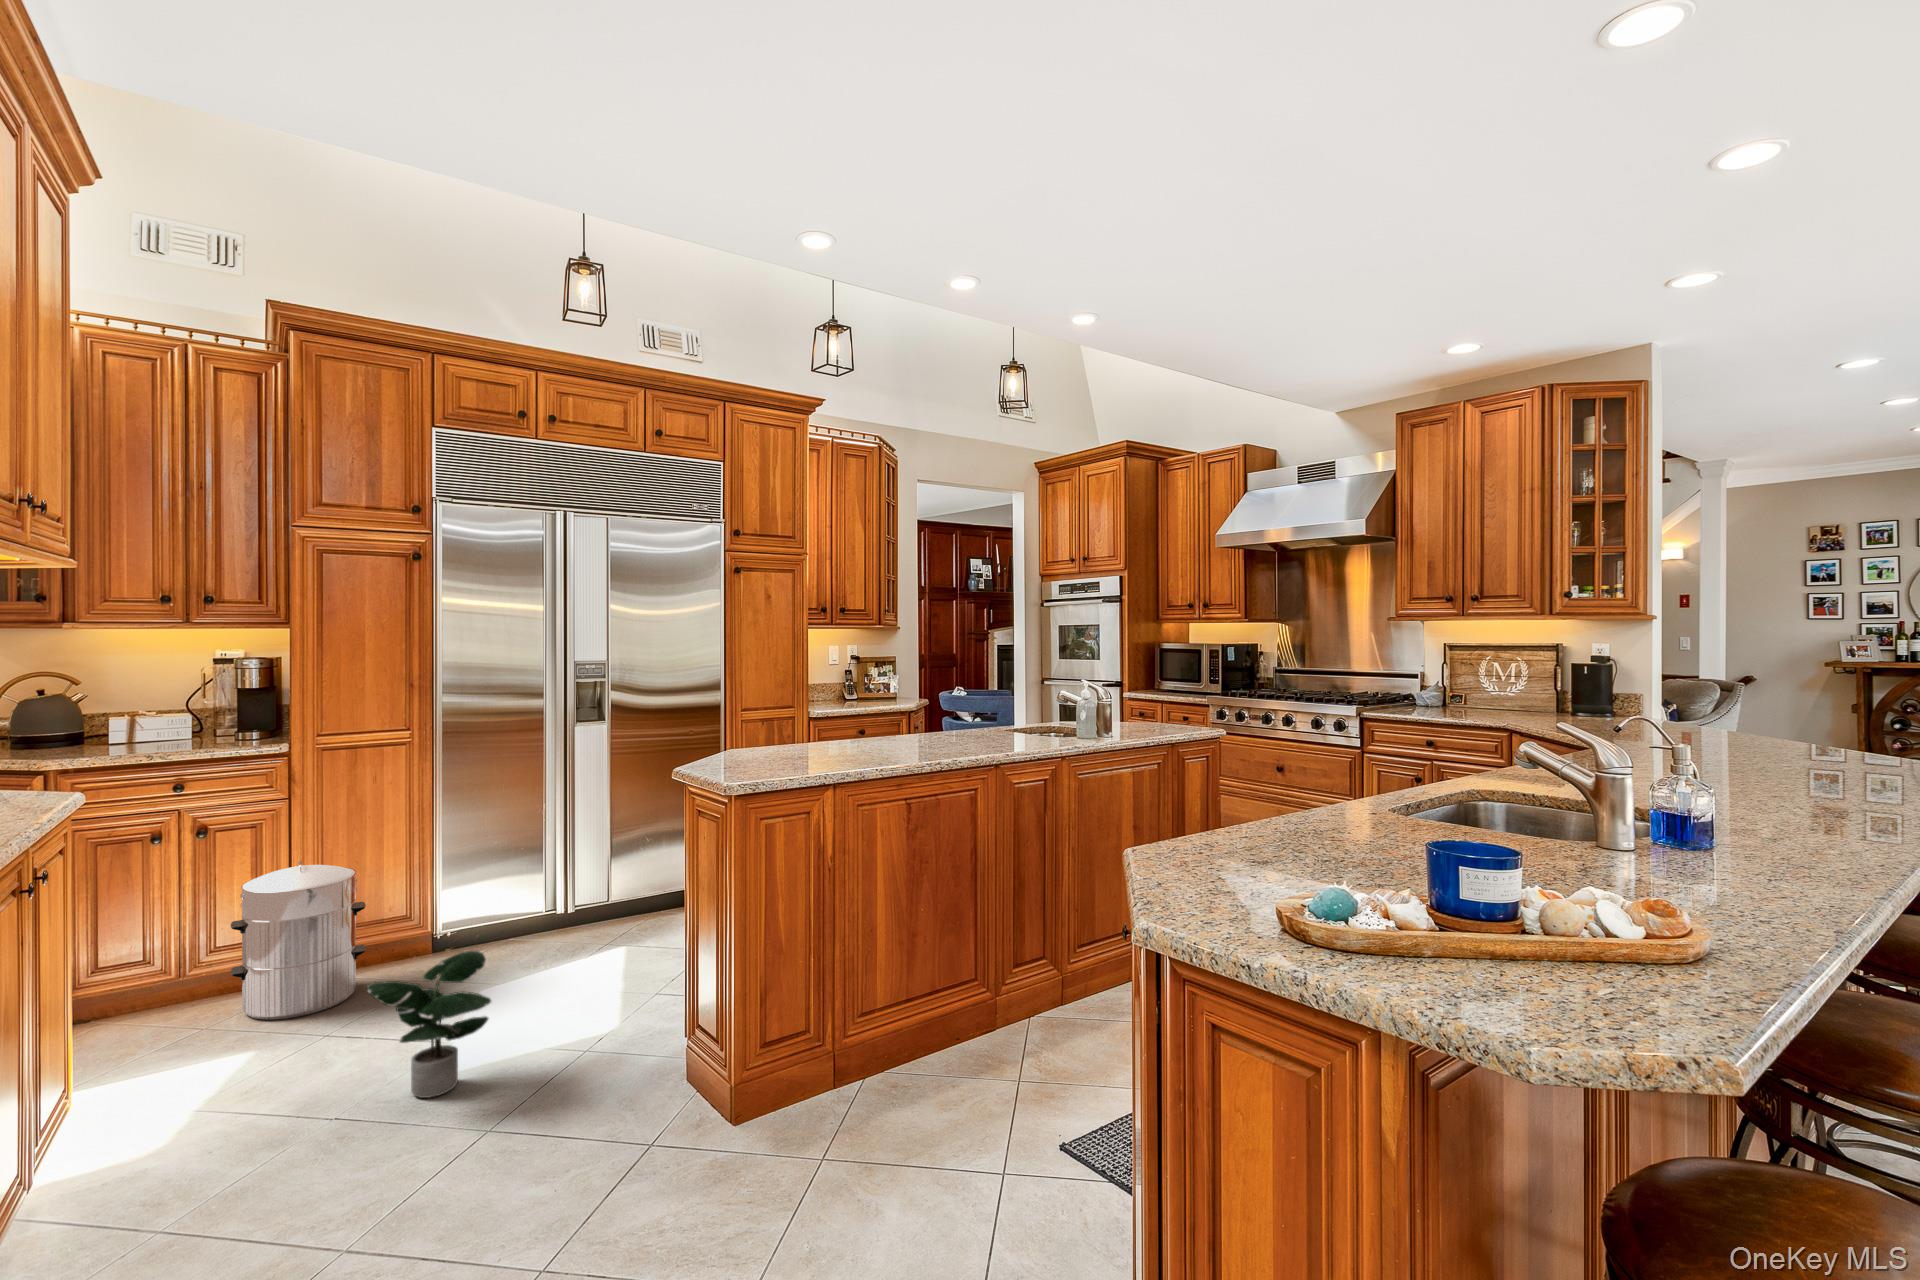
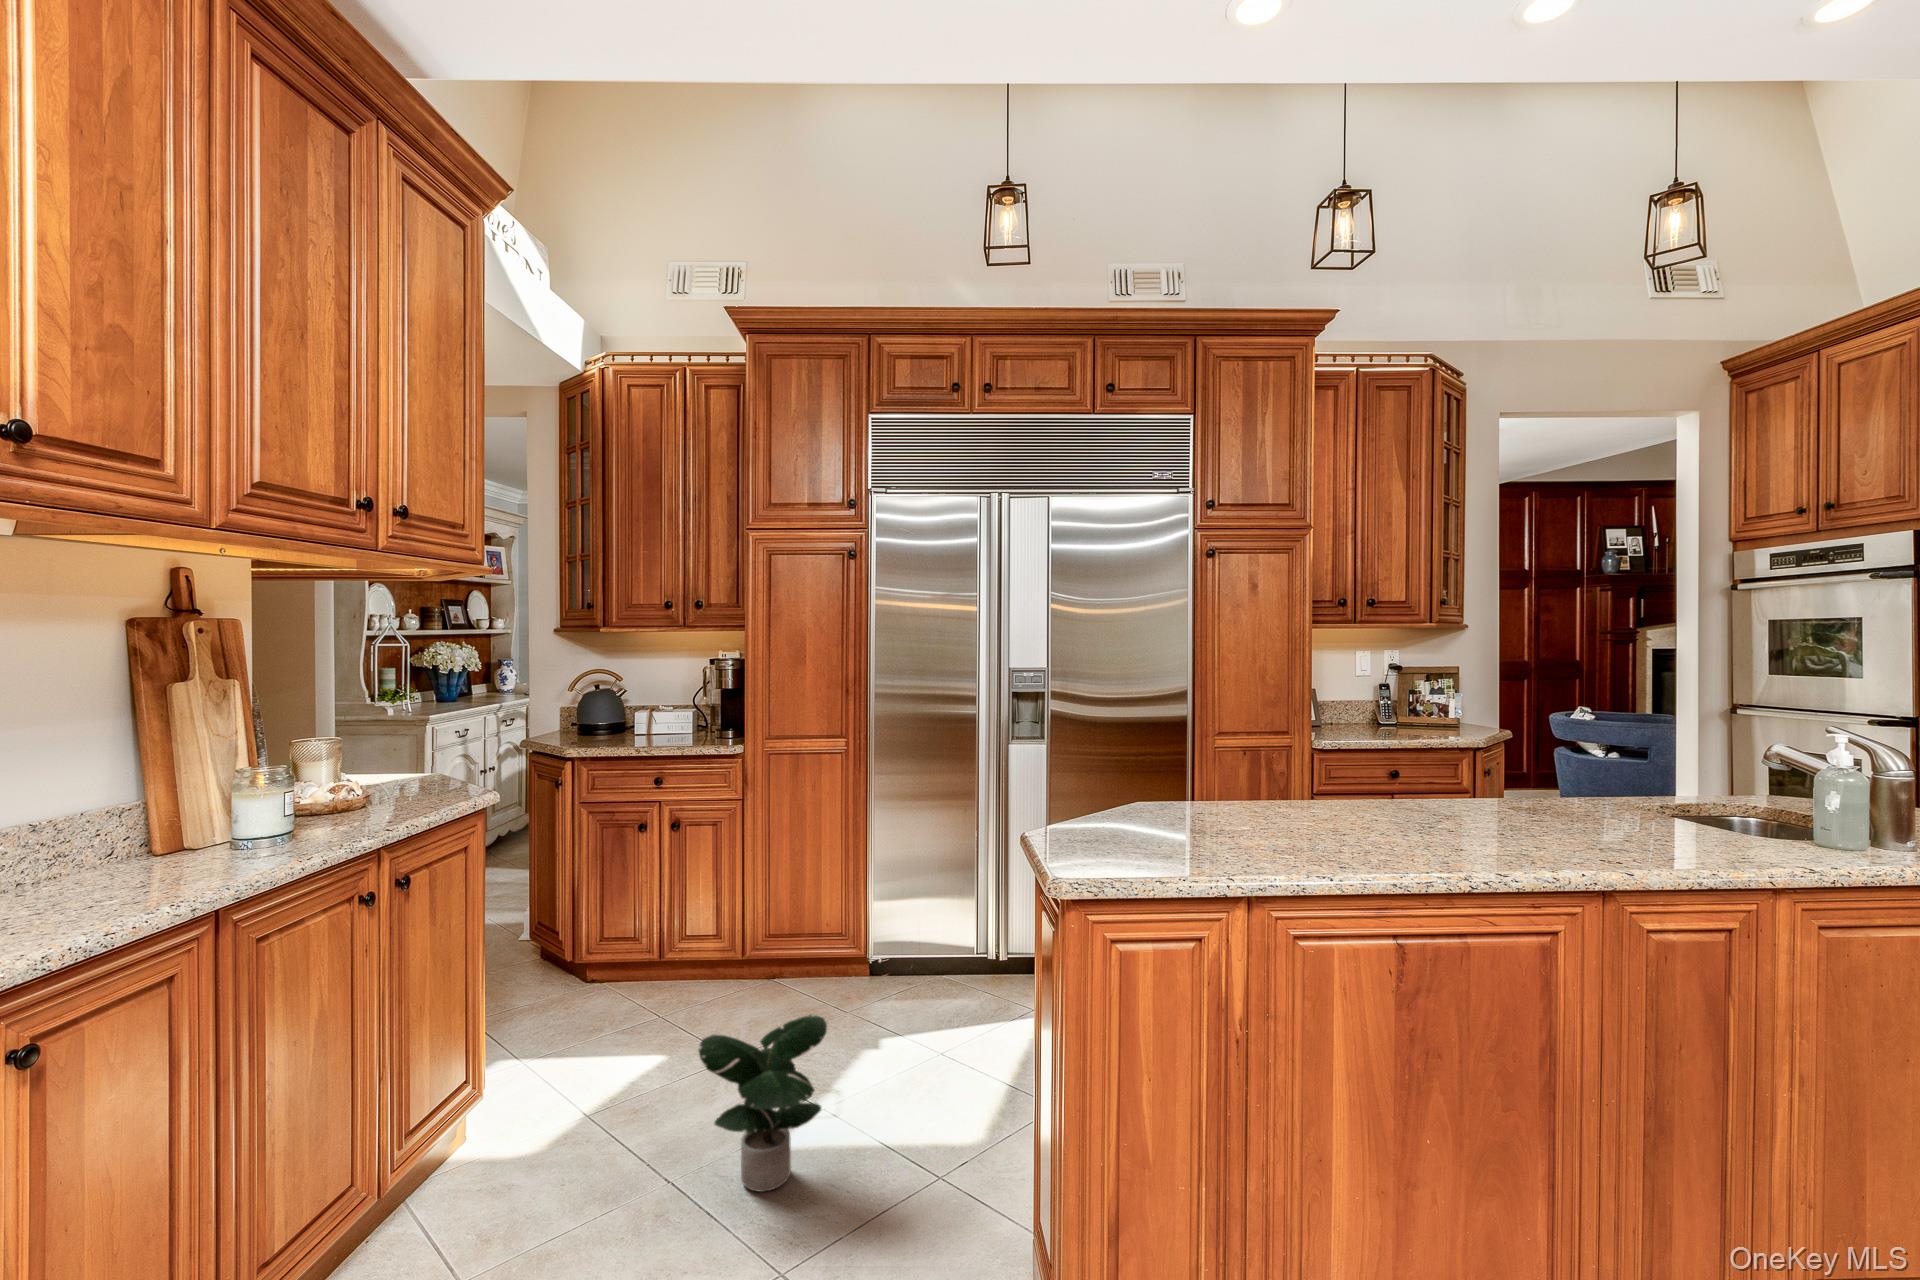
waste bin: present [231,861,366,1020] -> none [680,864,793,1025]

